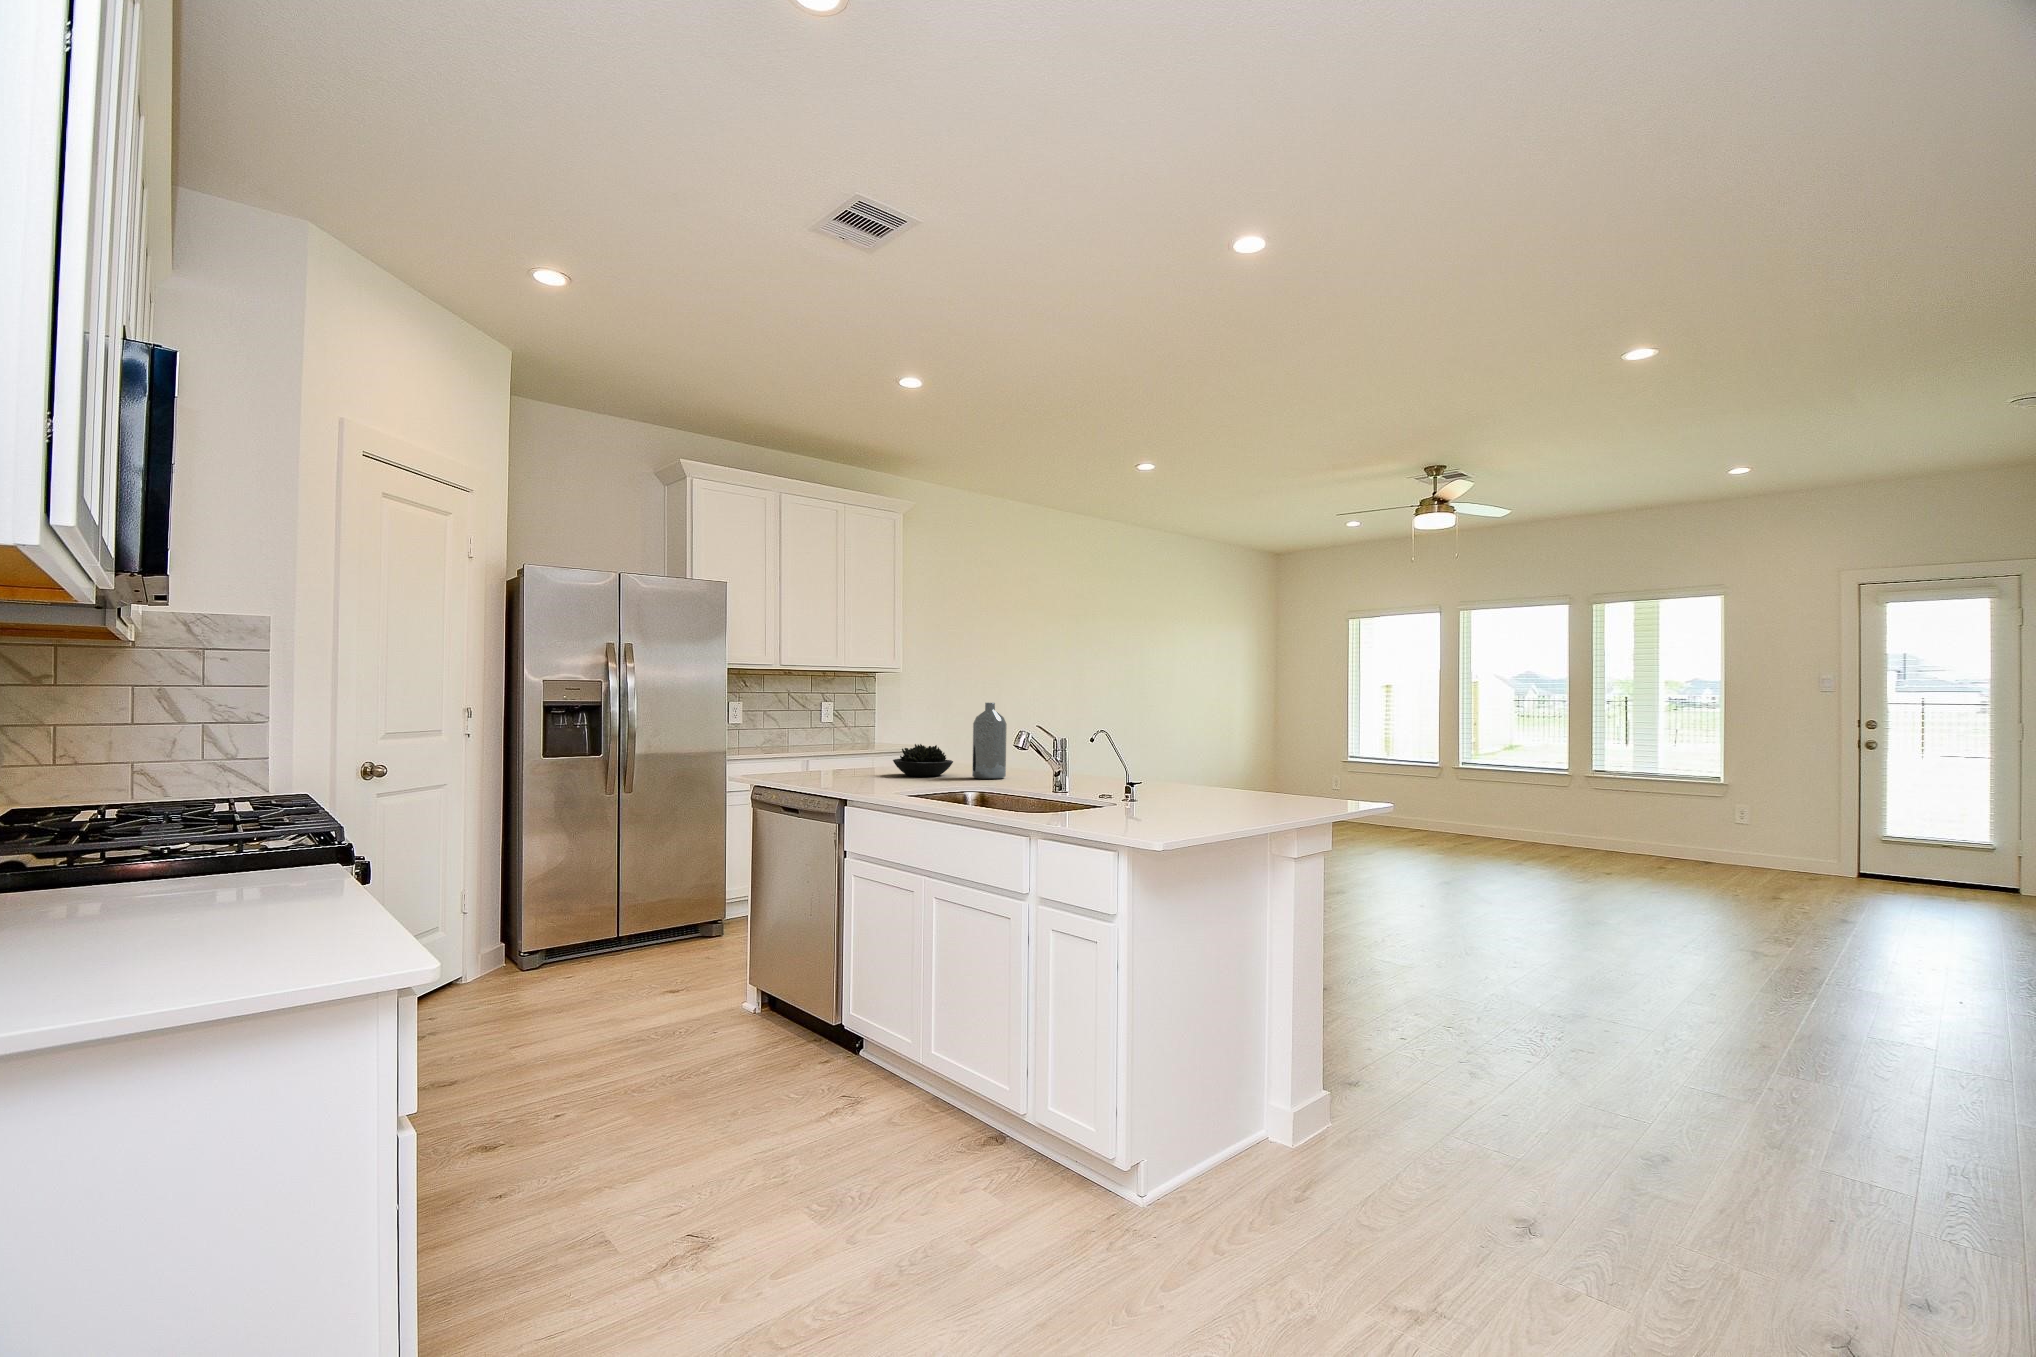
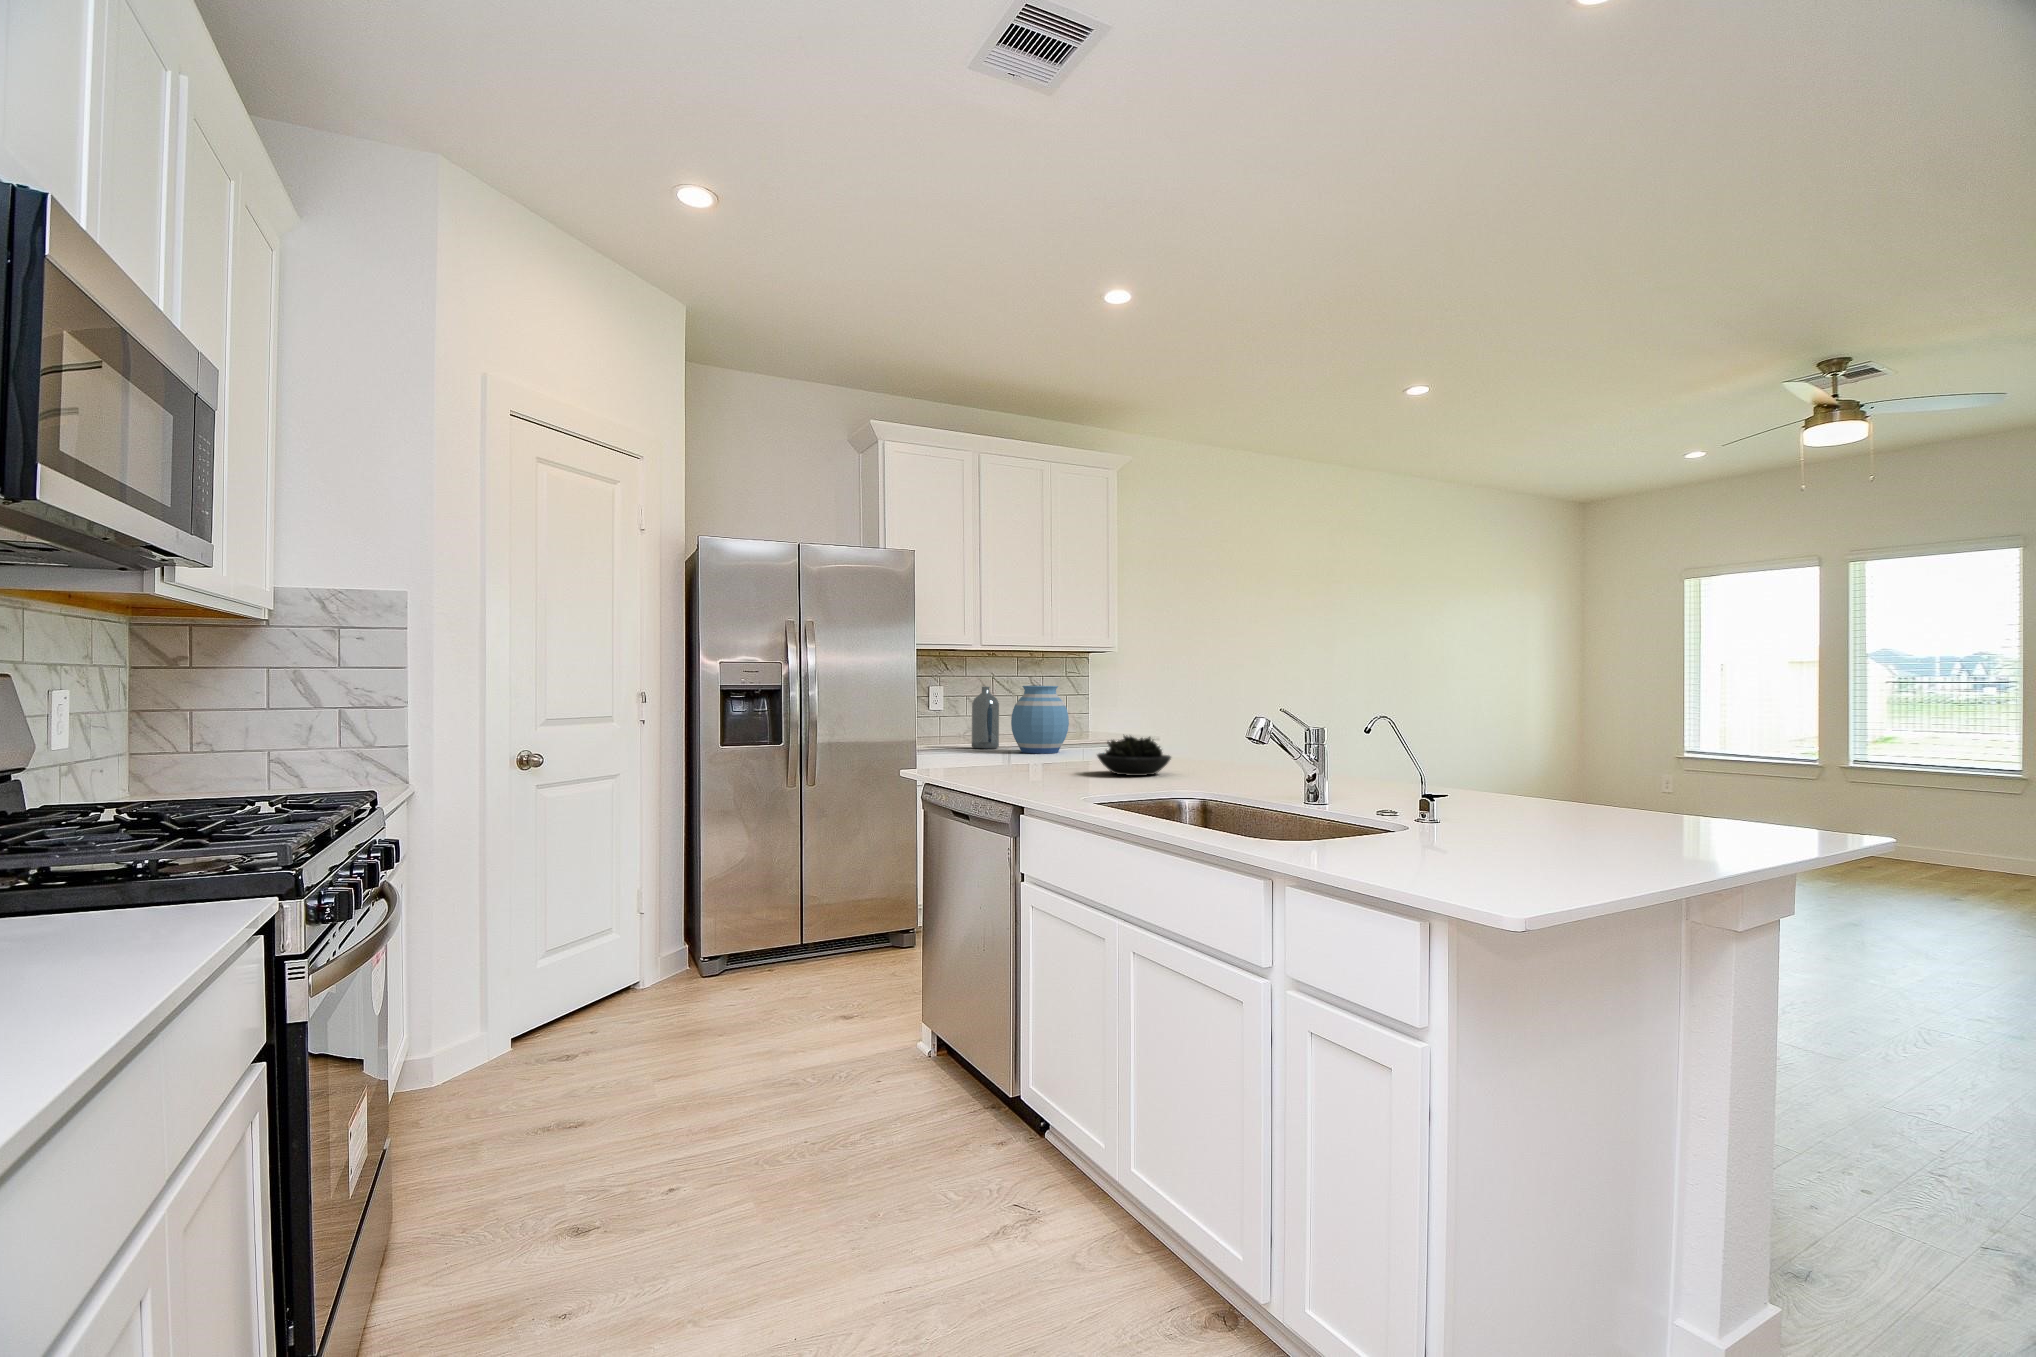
vase: none [810,703,861,762] -> present [1011,686,1069,754]
bottle: present [972,703,1007,779] -> present [972,687,999,749]

